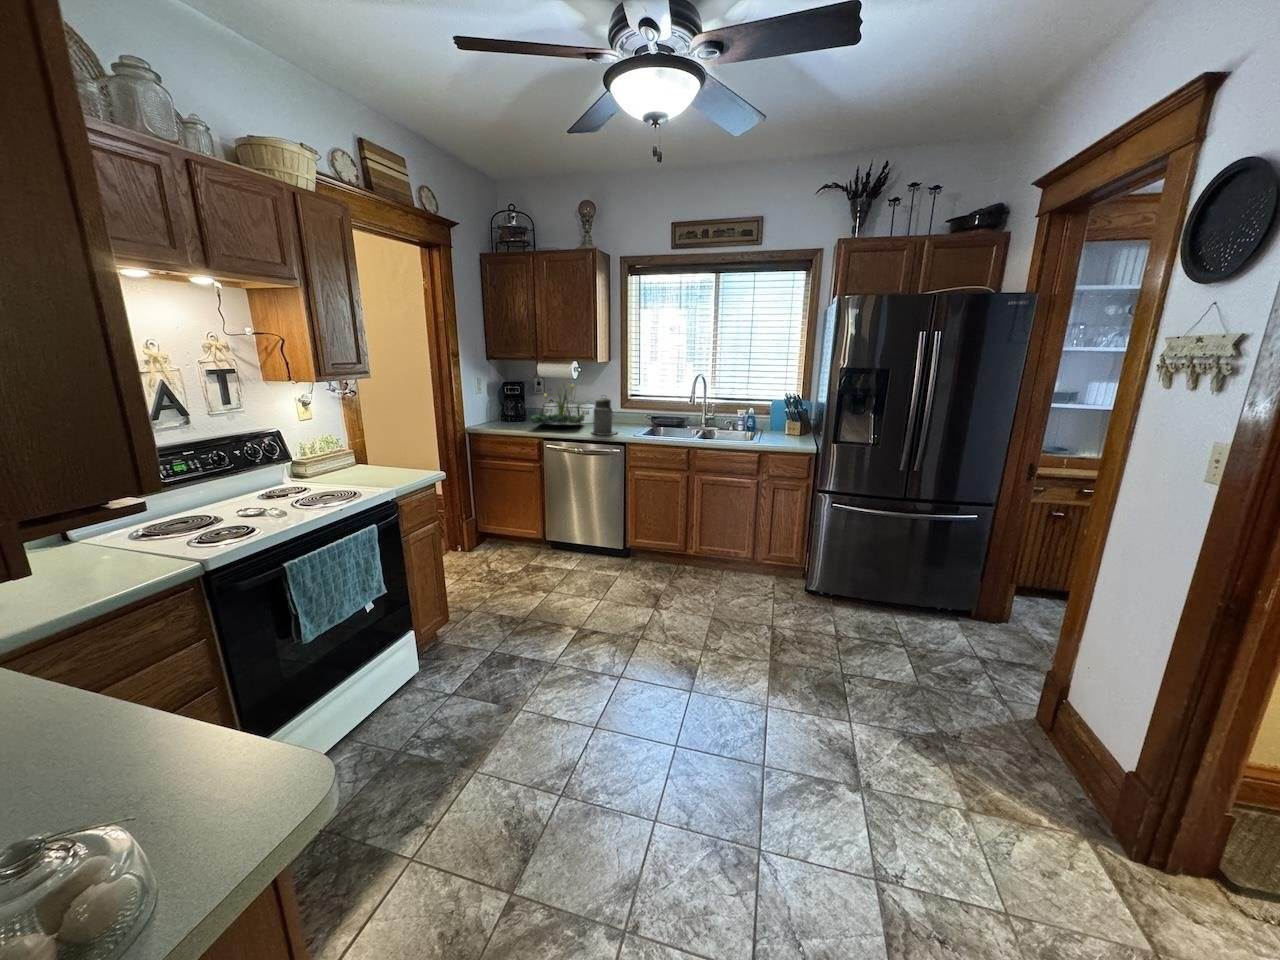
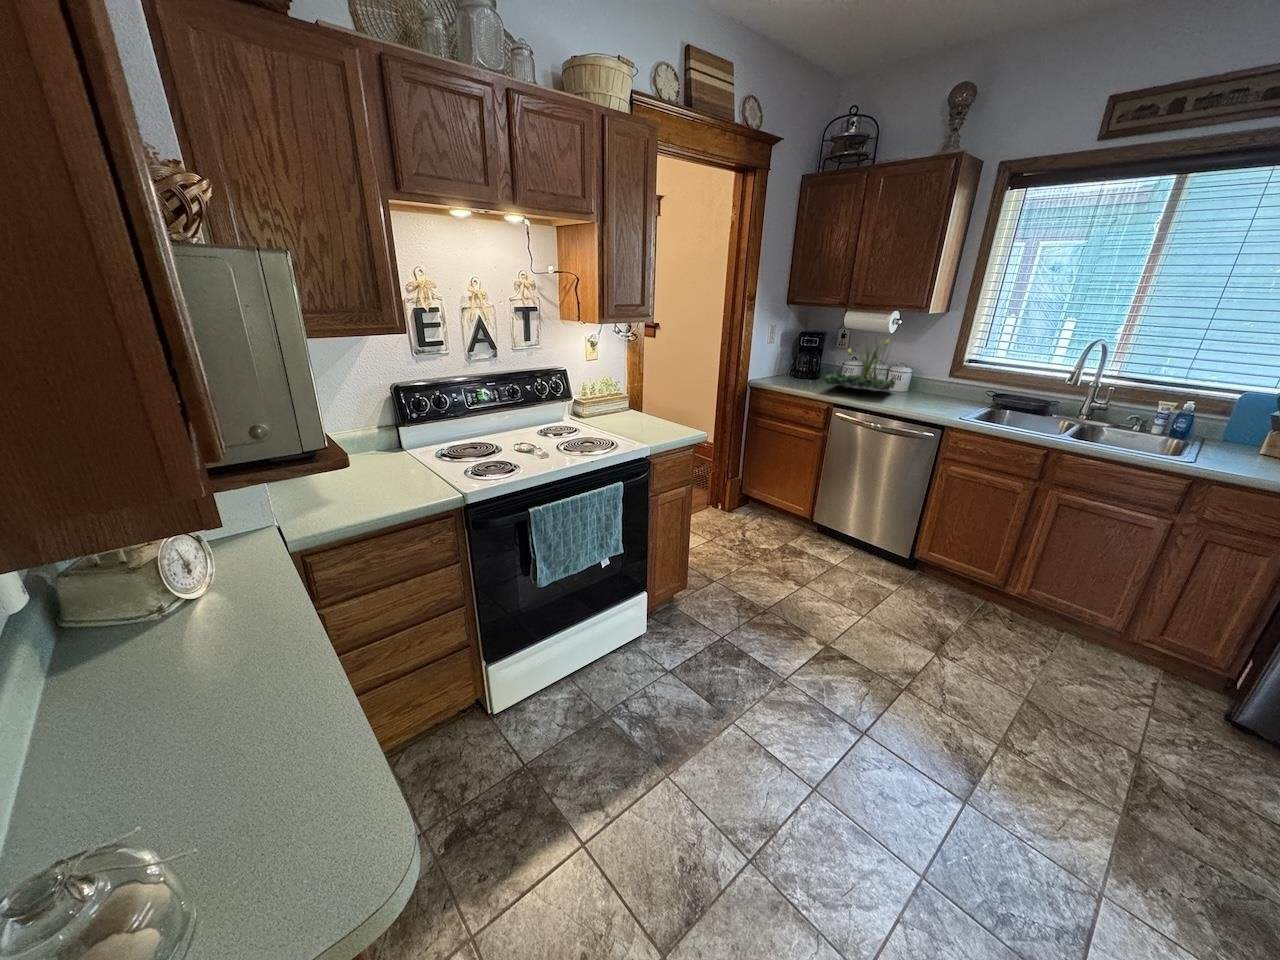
canister: present [592,398,617,435] -> none [899,358,938,412]

